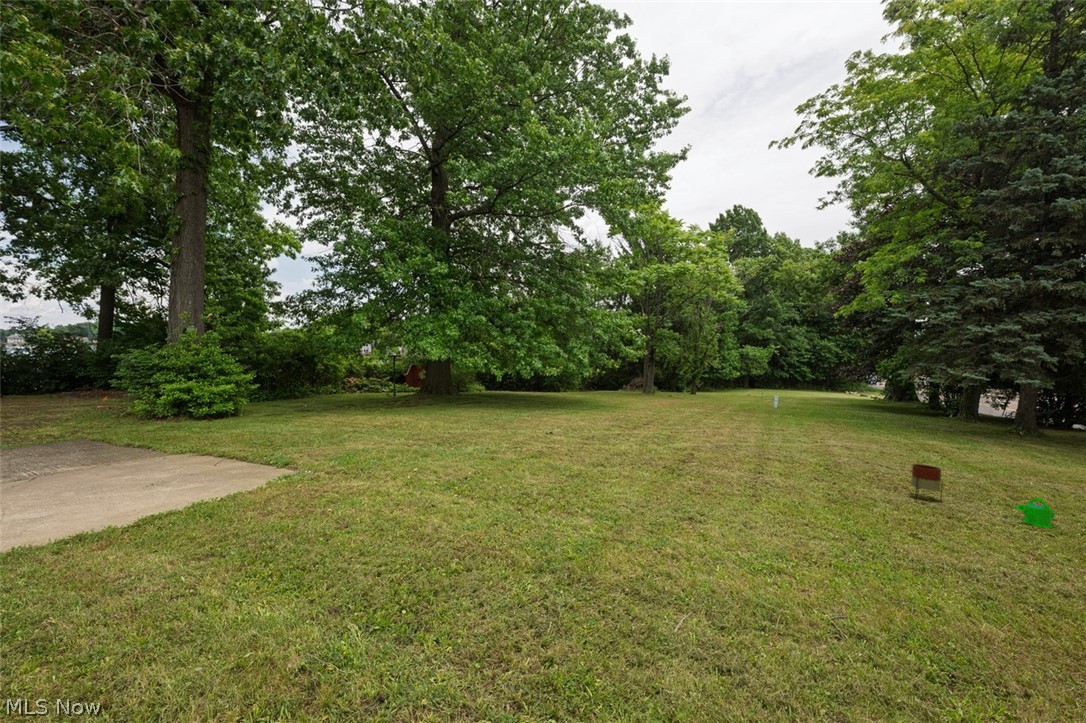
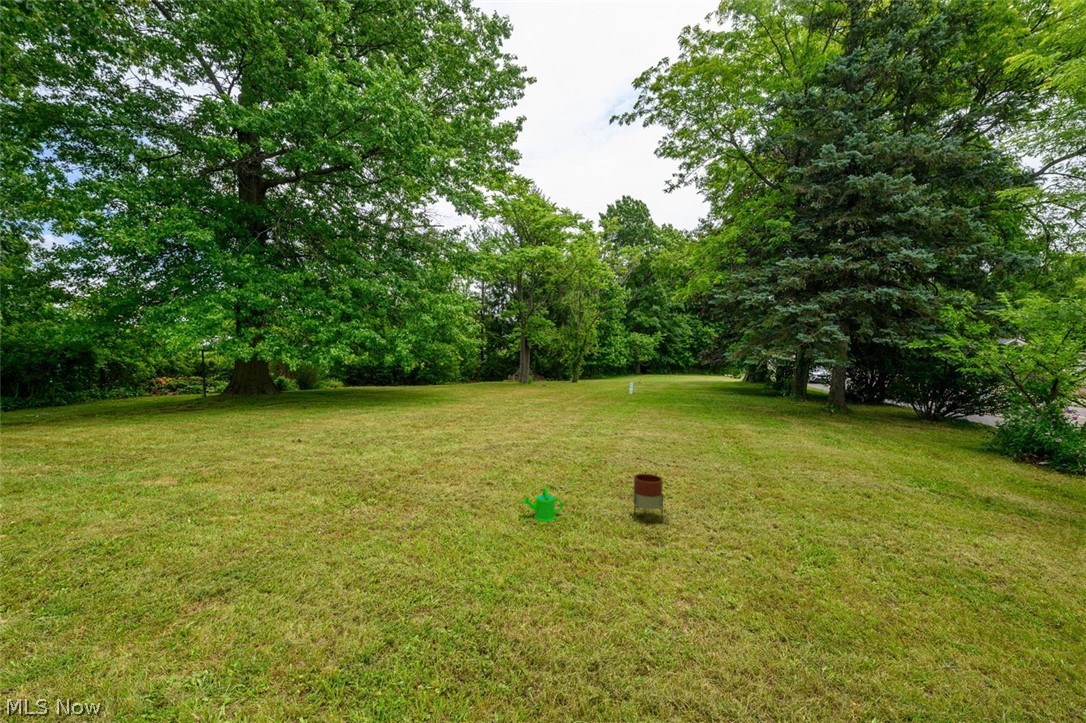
watering can: present [1016,497,1055,528] -> present [523,487,563,521]

